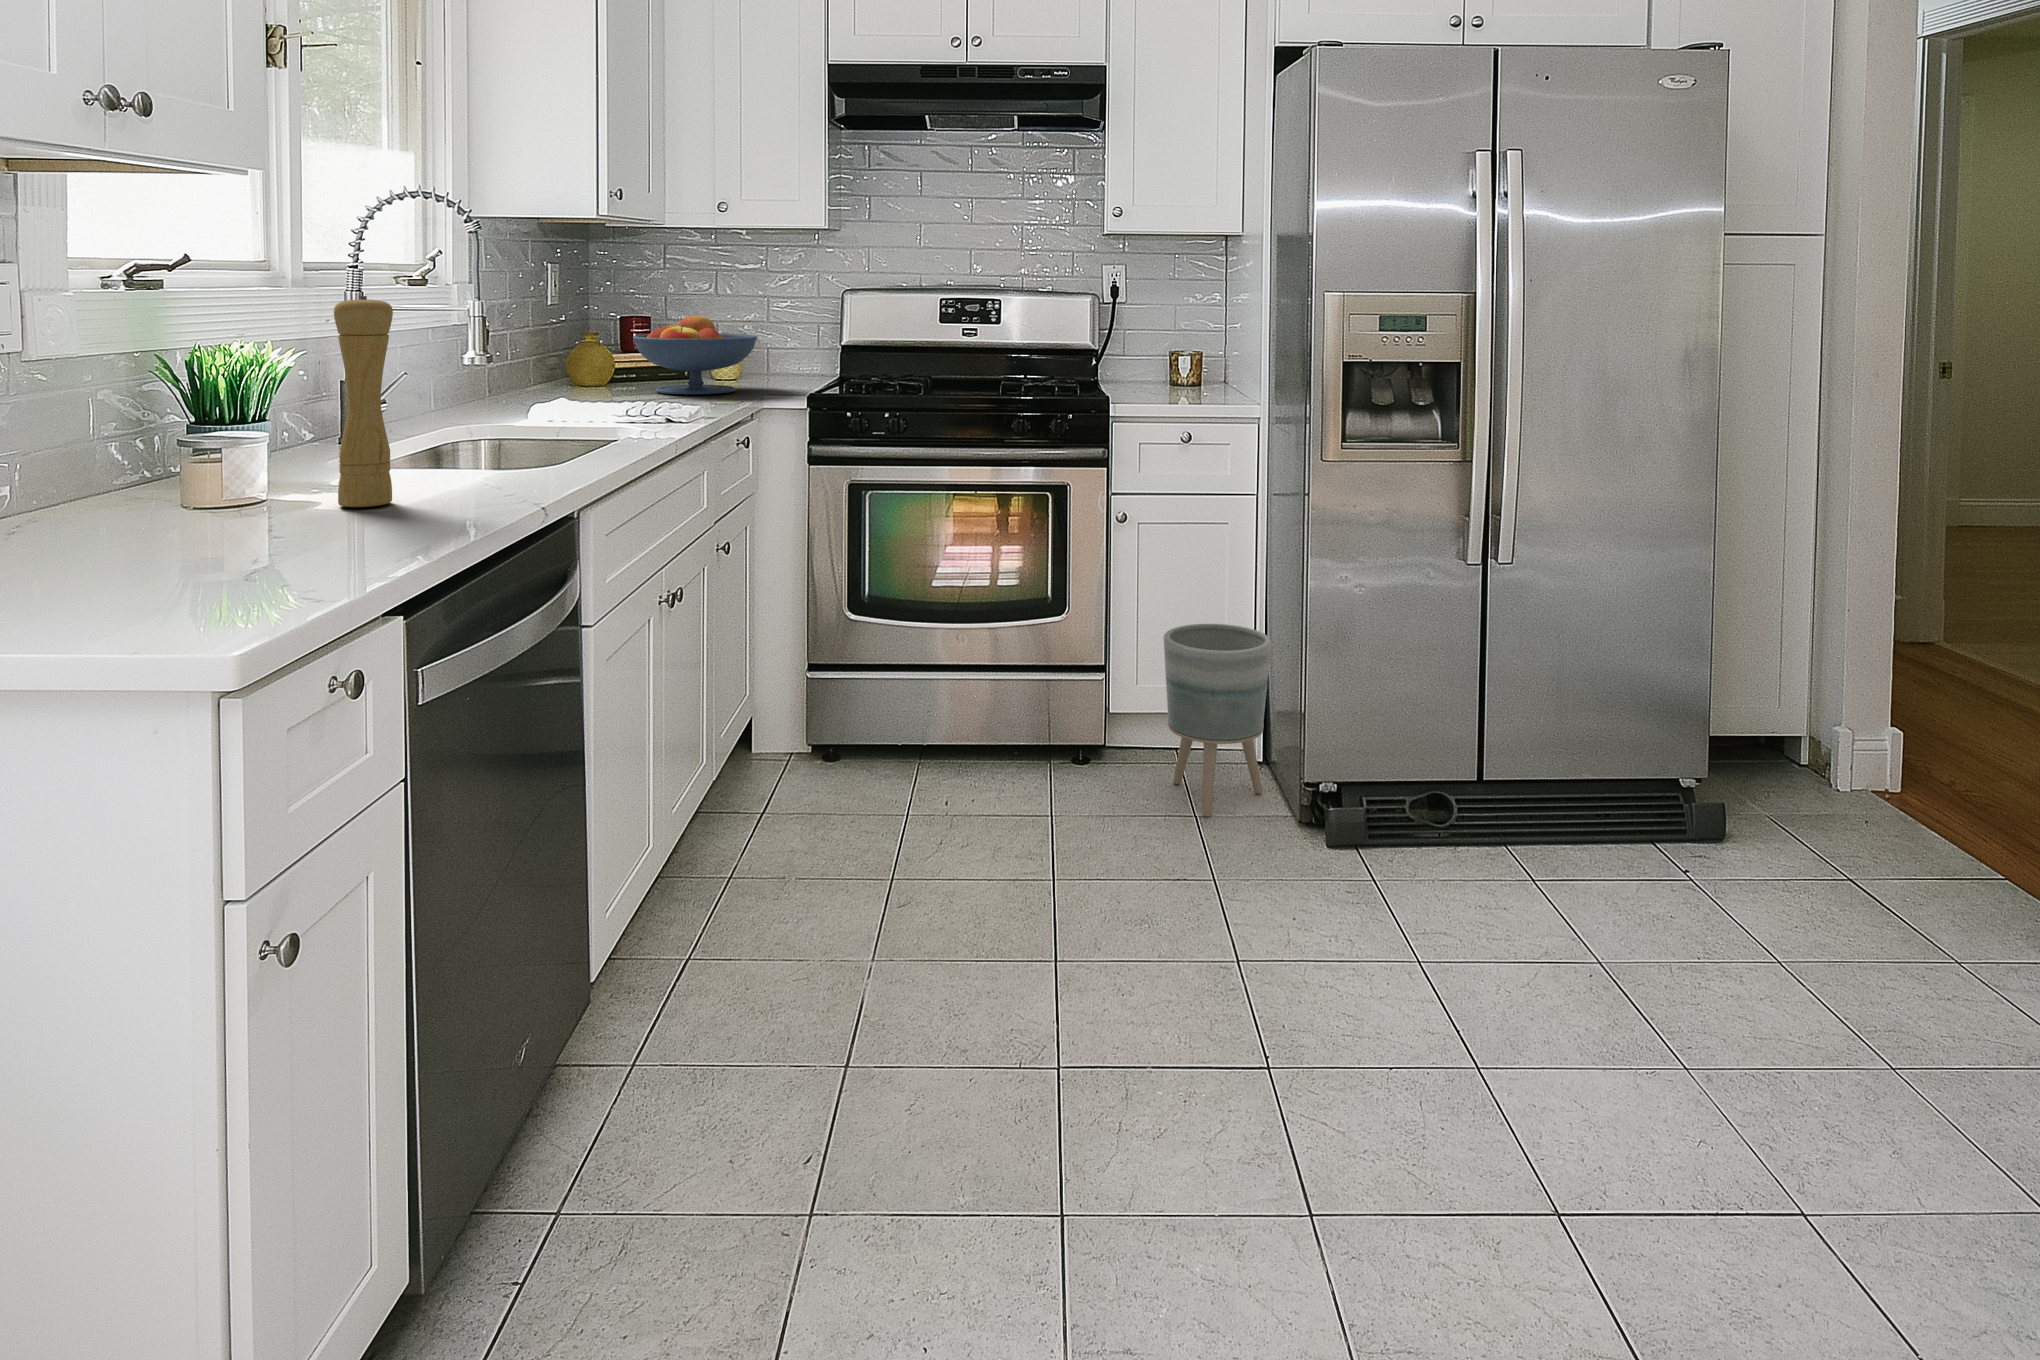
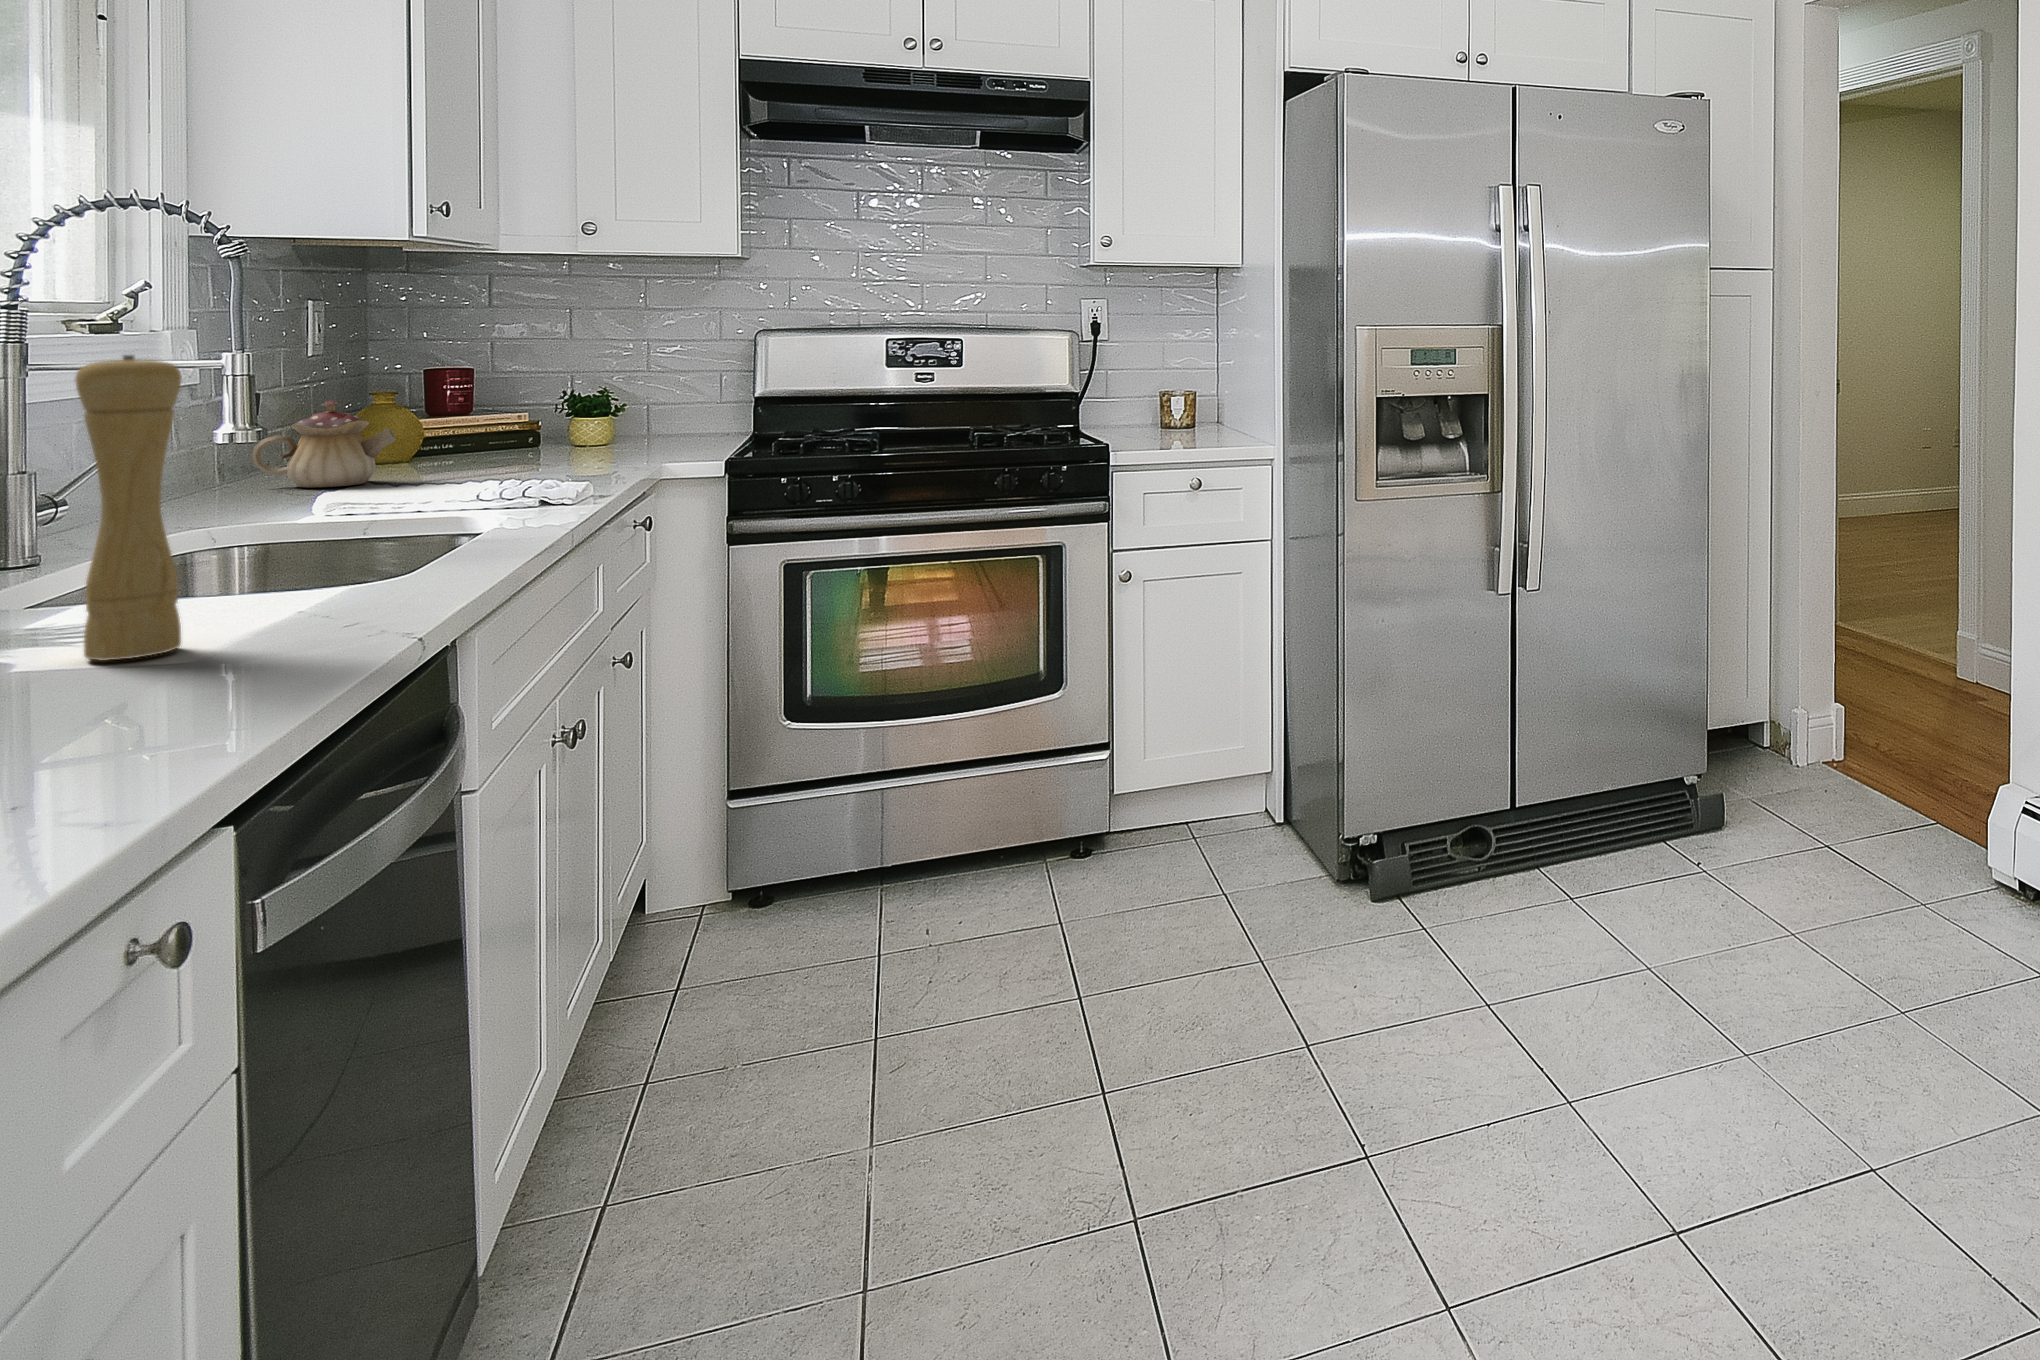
fruit bowl: present [633,315,757,394] -> none [459,365,647,468]
teapot: none [502,337,588,401] -> present [252,400,395,487]
planter: present [1164,624,1271,817] -> none [1182,683,1300,894]

